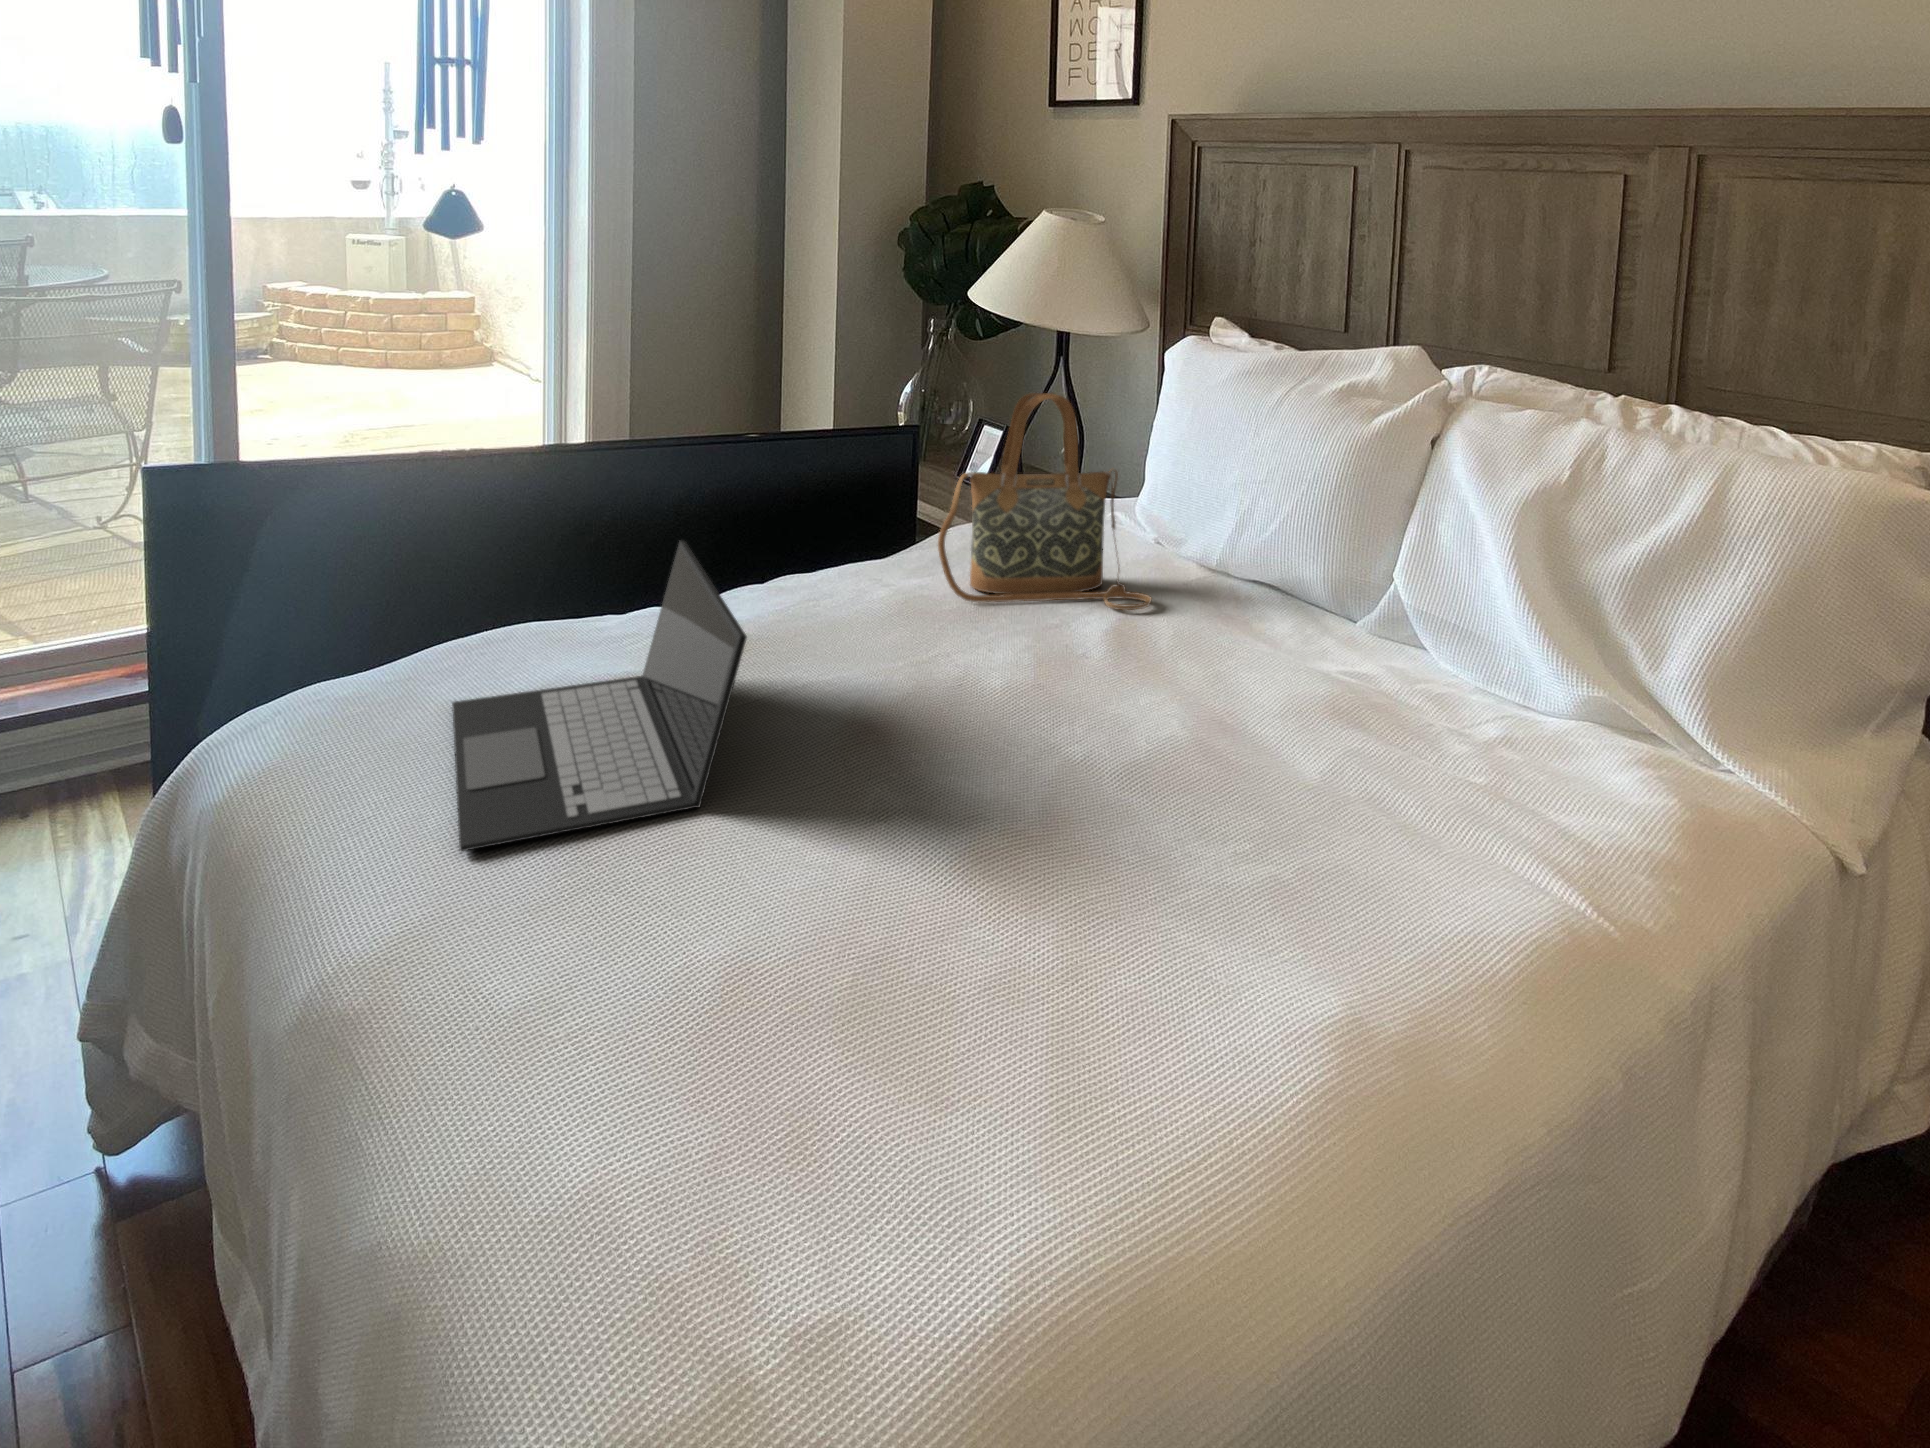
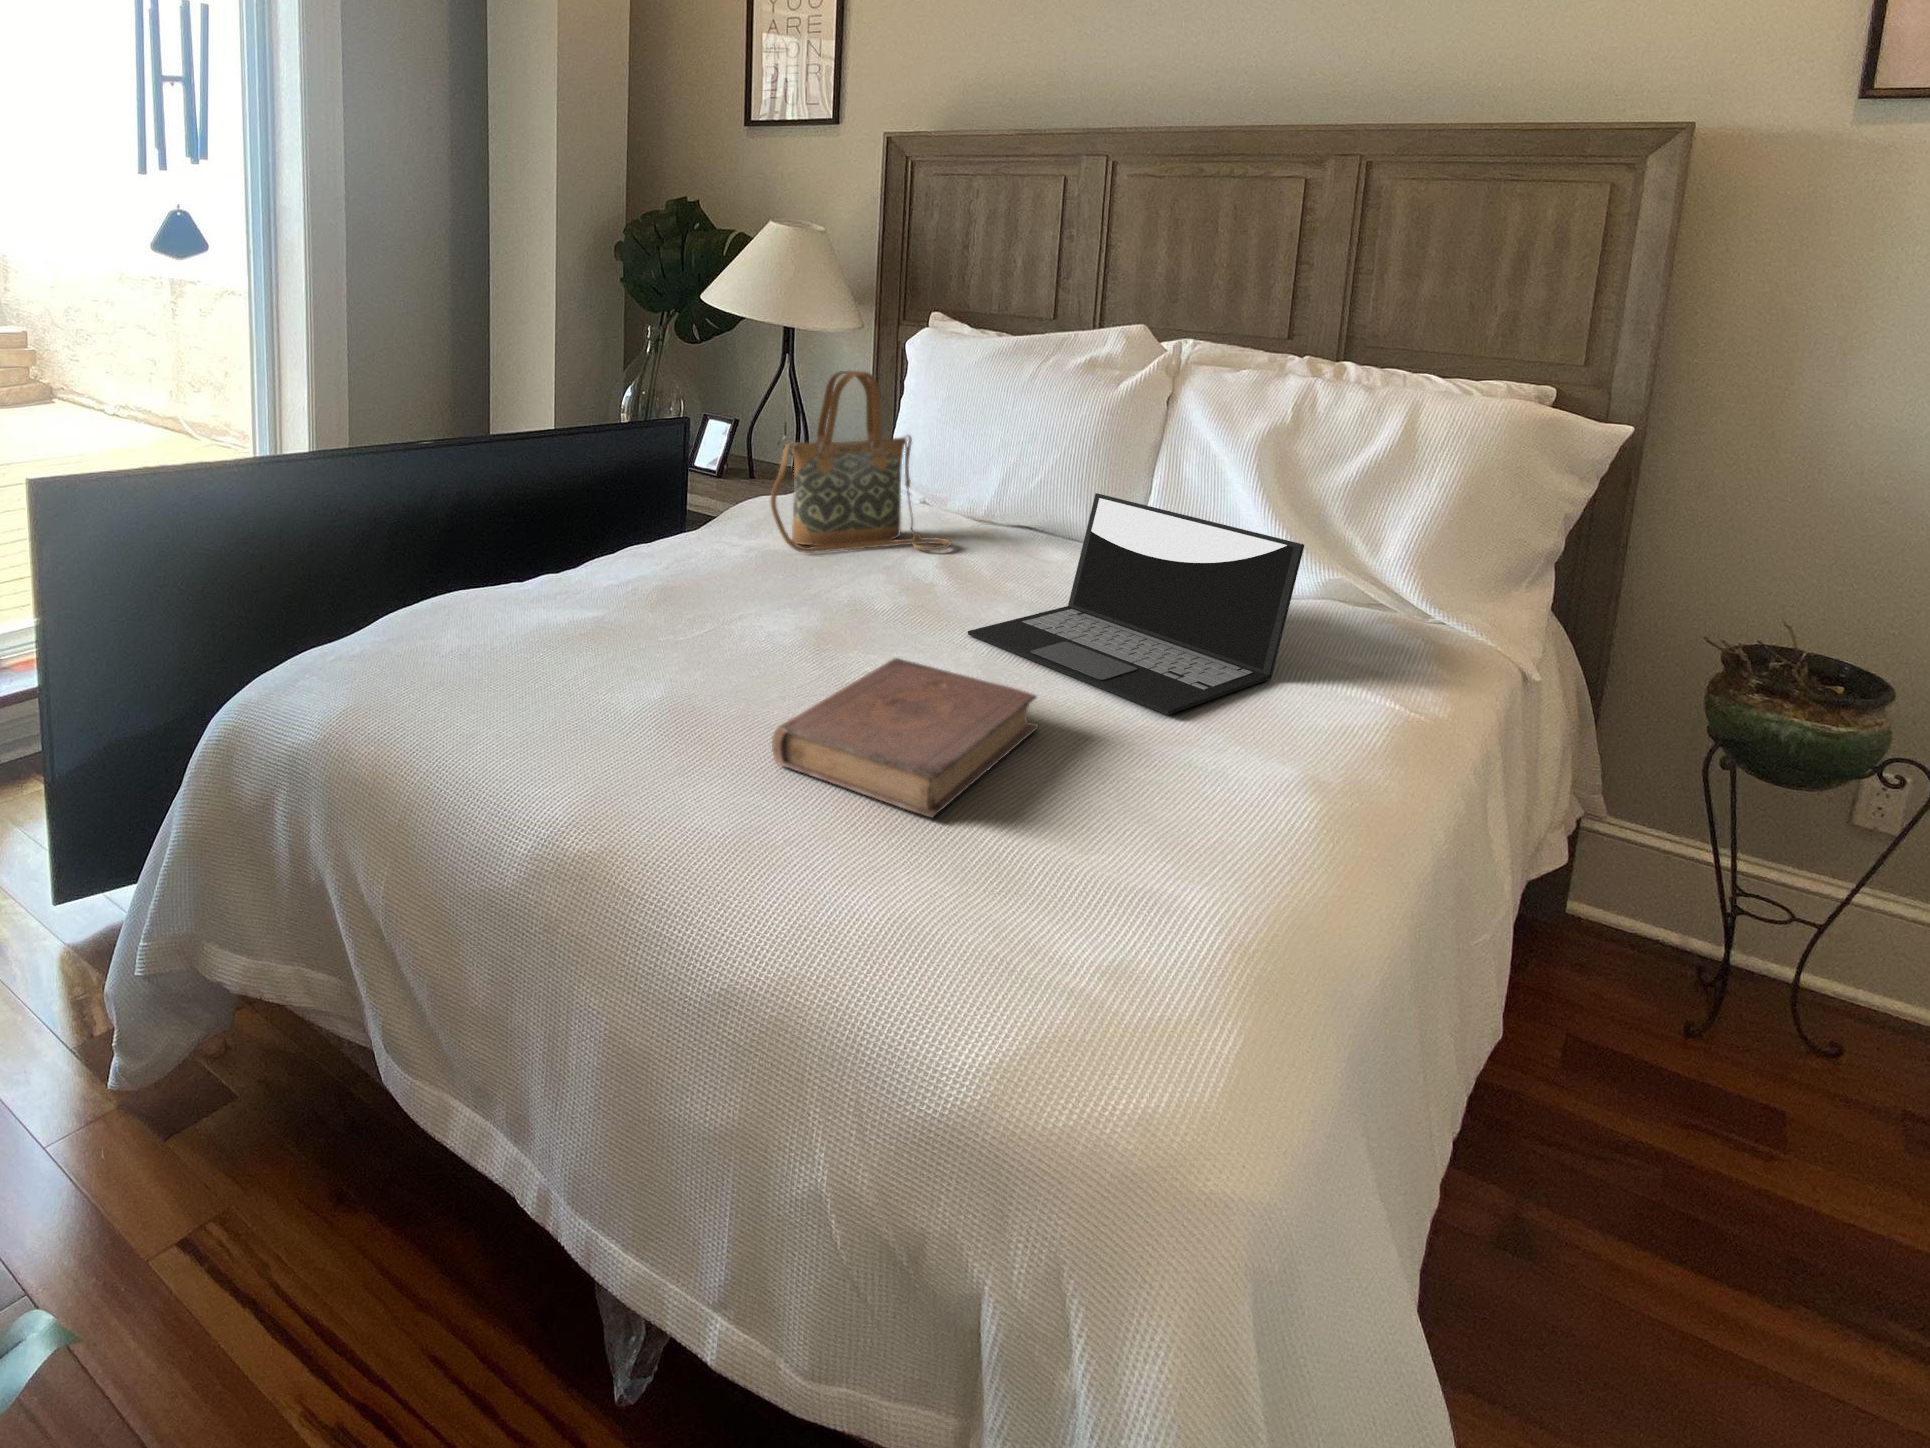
laptop: present [452,541,747,851] -> present [968,493,1304,715]
book: none [699,775,1073,1036] -> present [772,658,1039,817]

